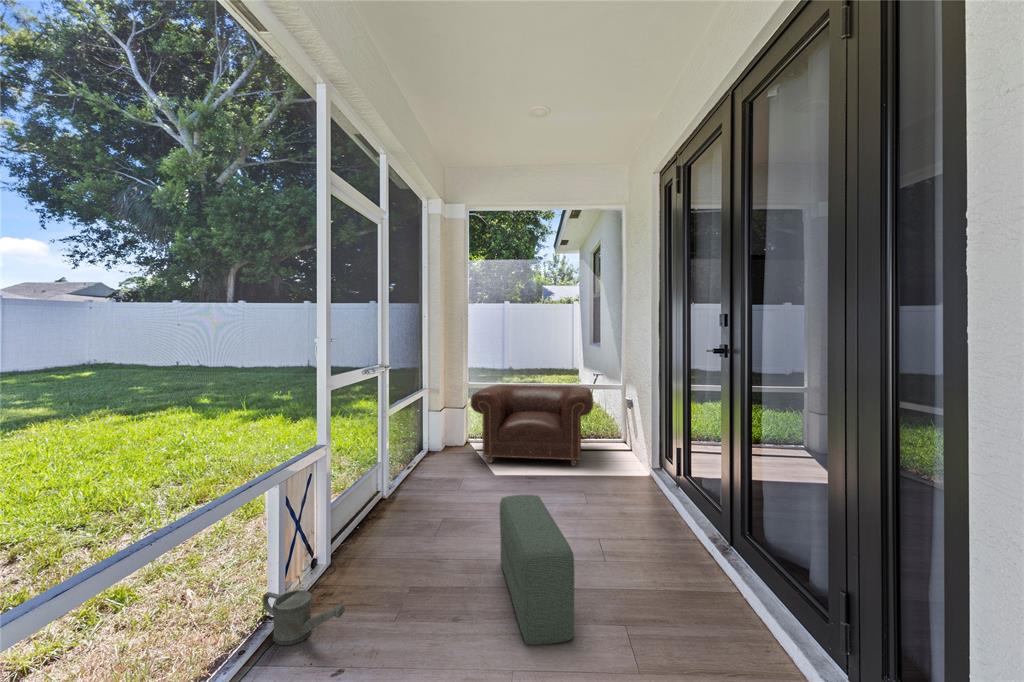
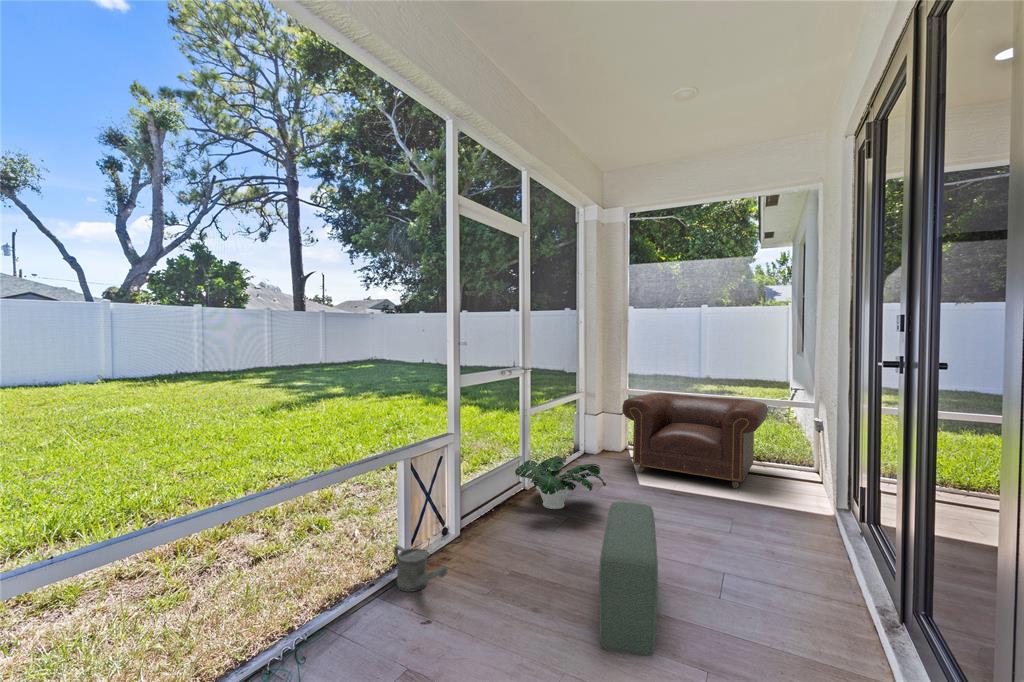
potted plant: none [376,458,475,514] -> present [515,456,606,509]

